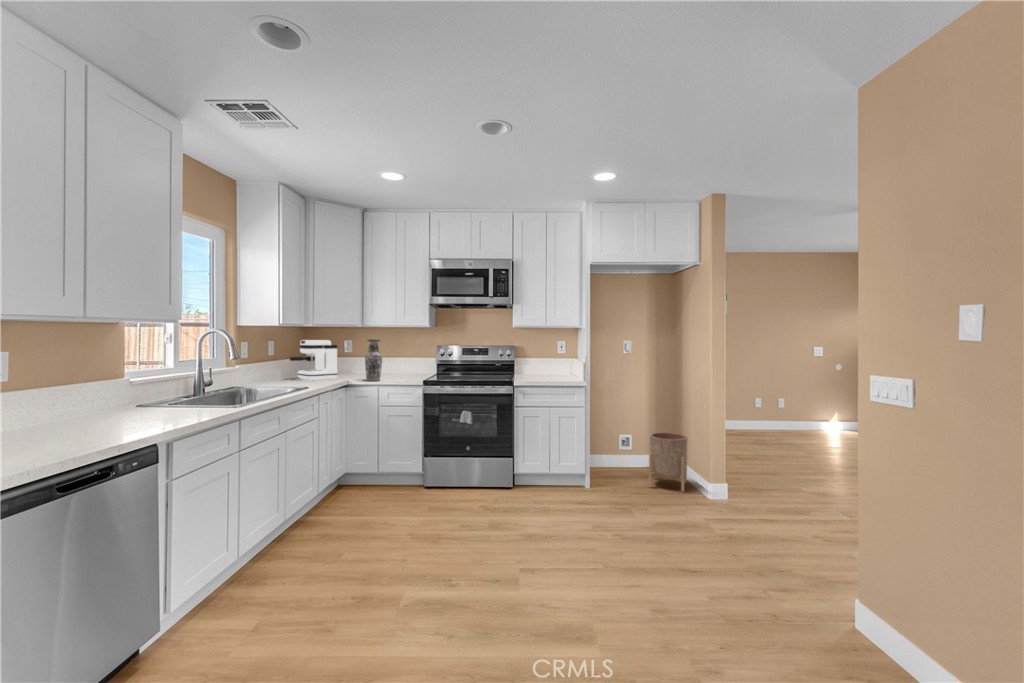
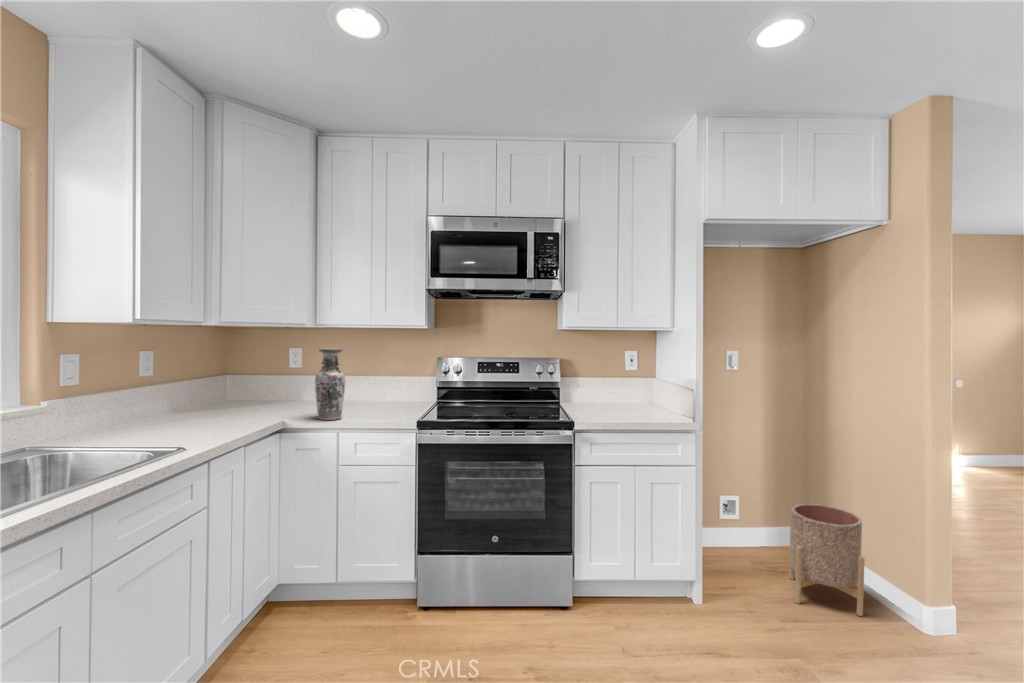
coffee maker: present [290,340,337,380] -> none [182,349,268,421]

